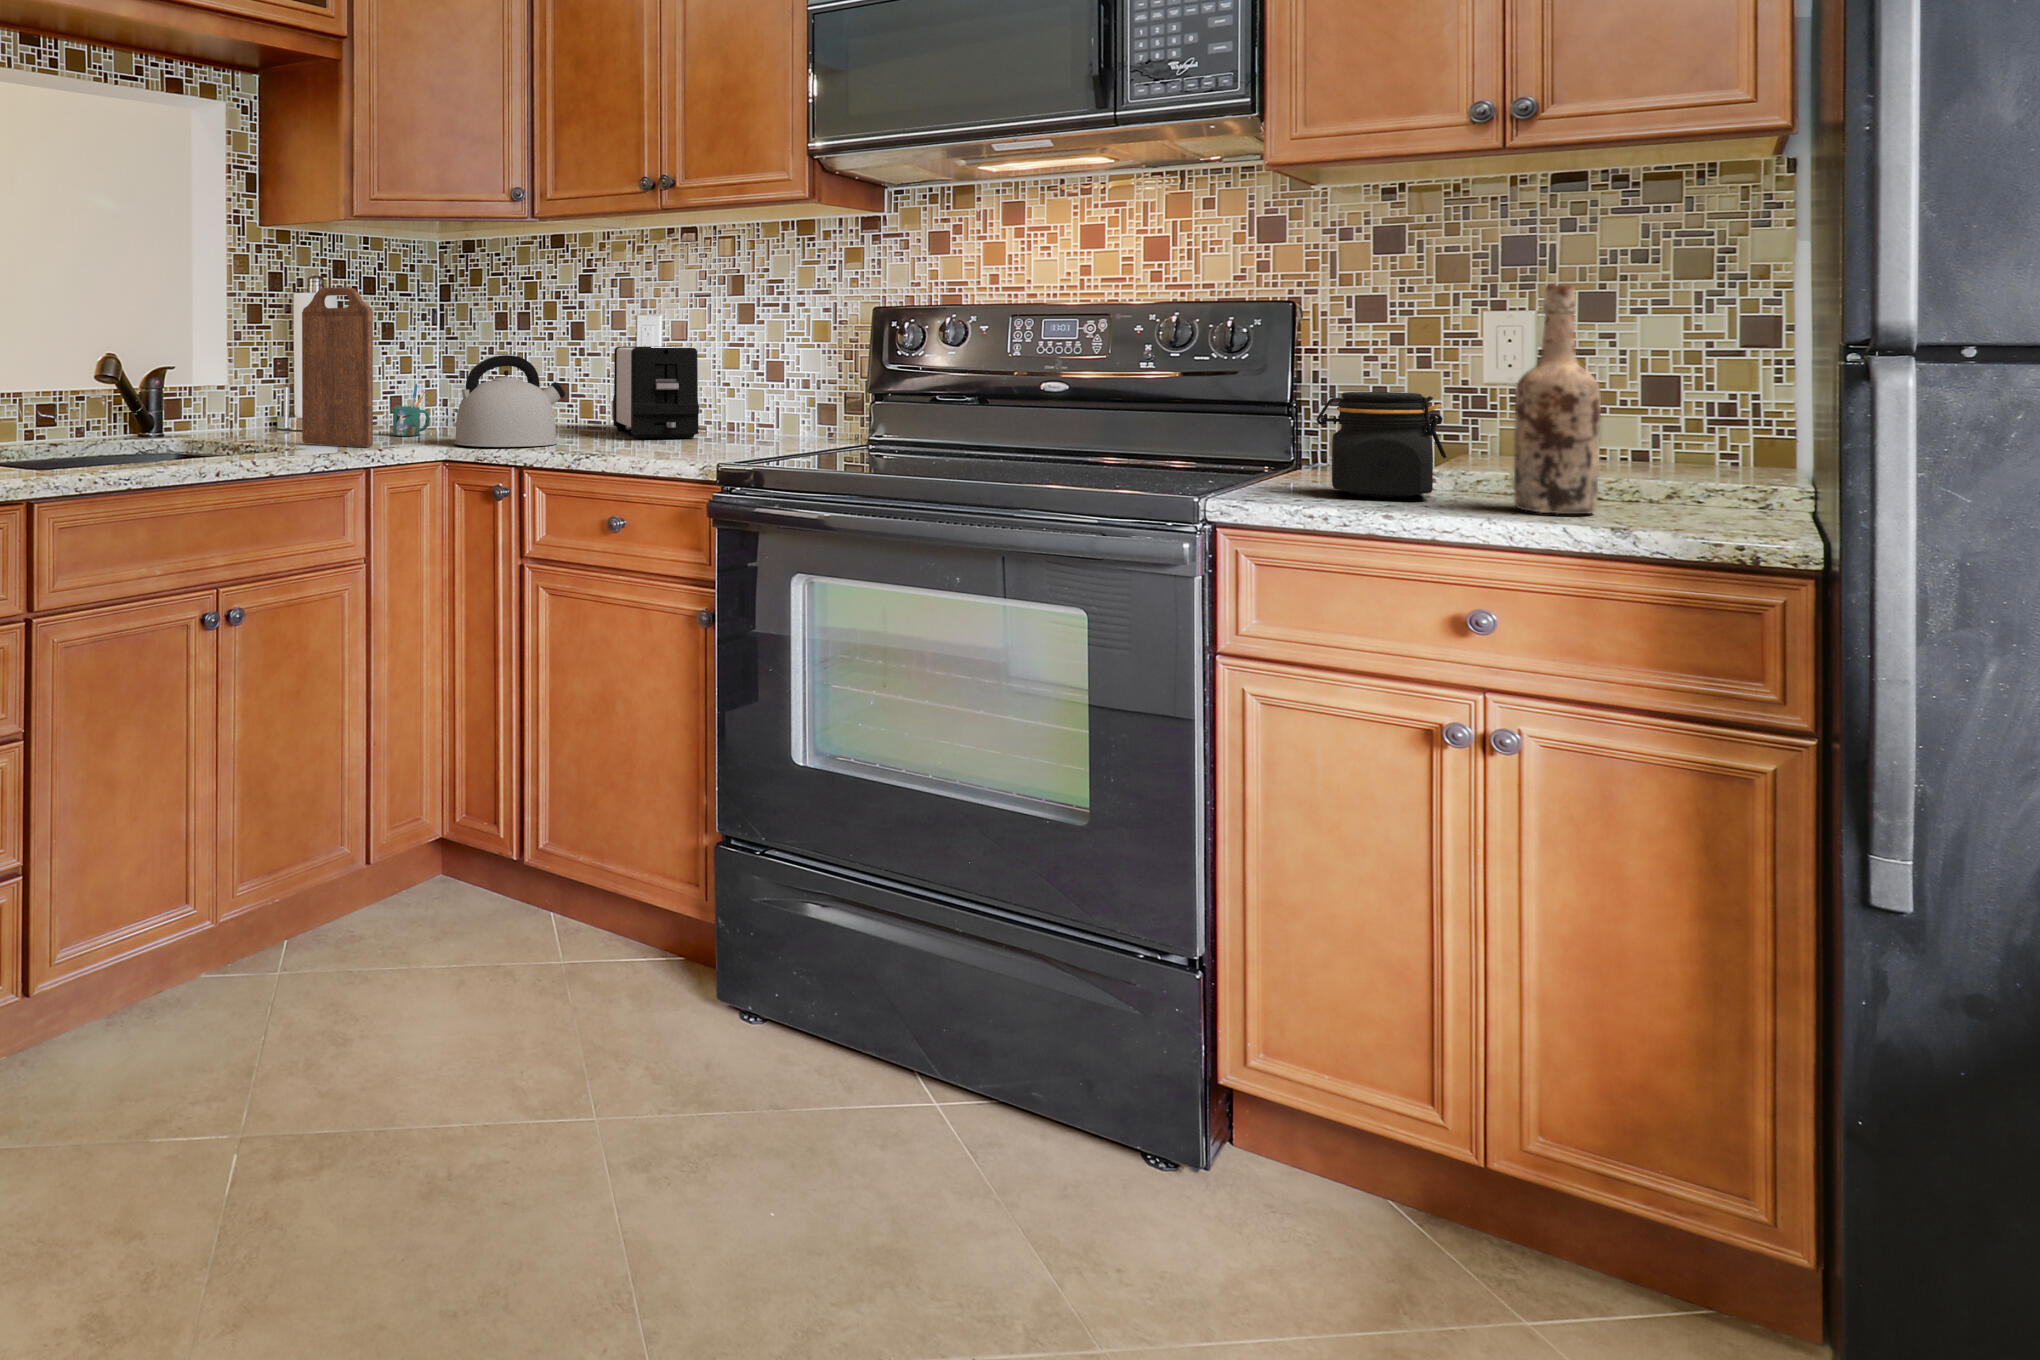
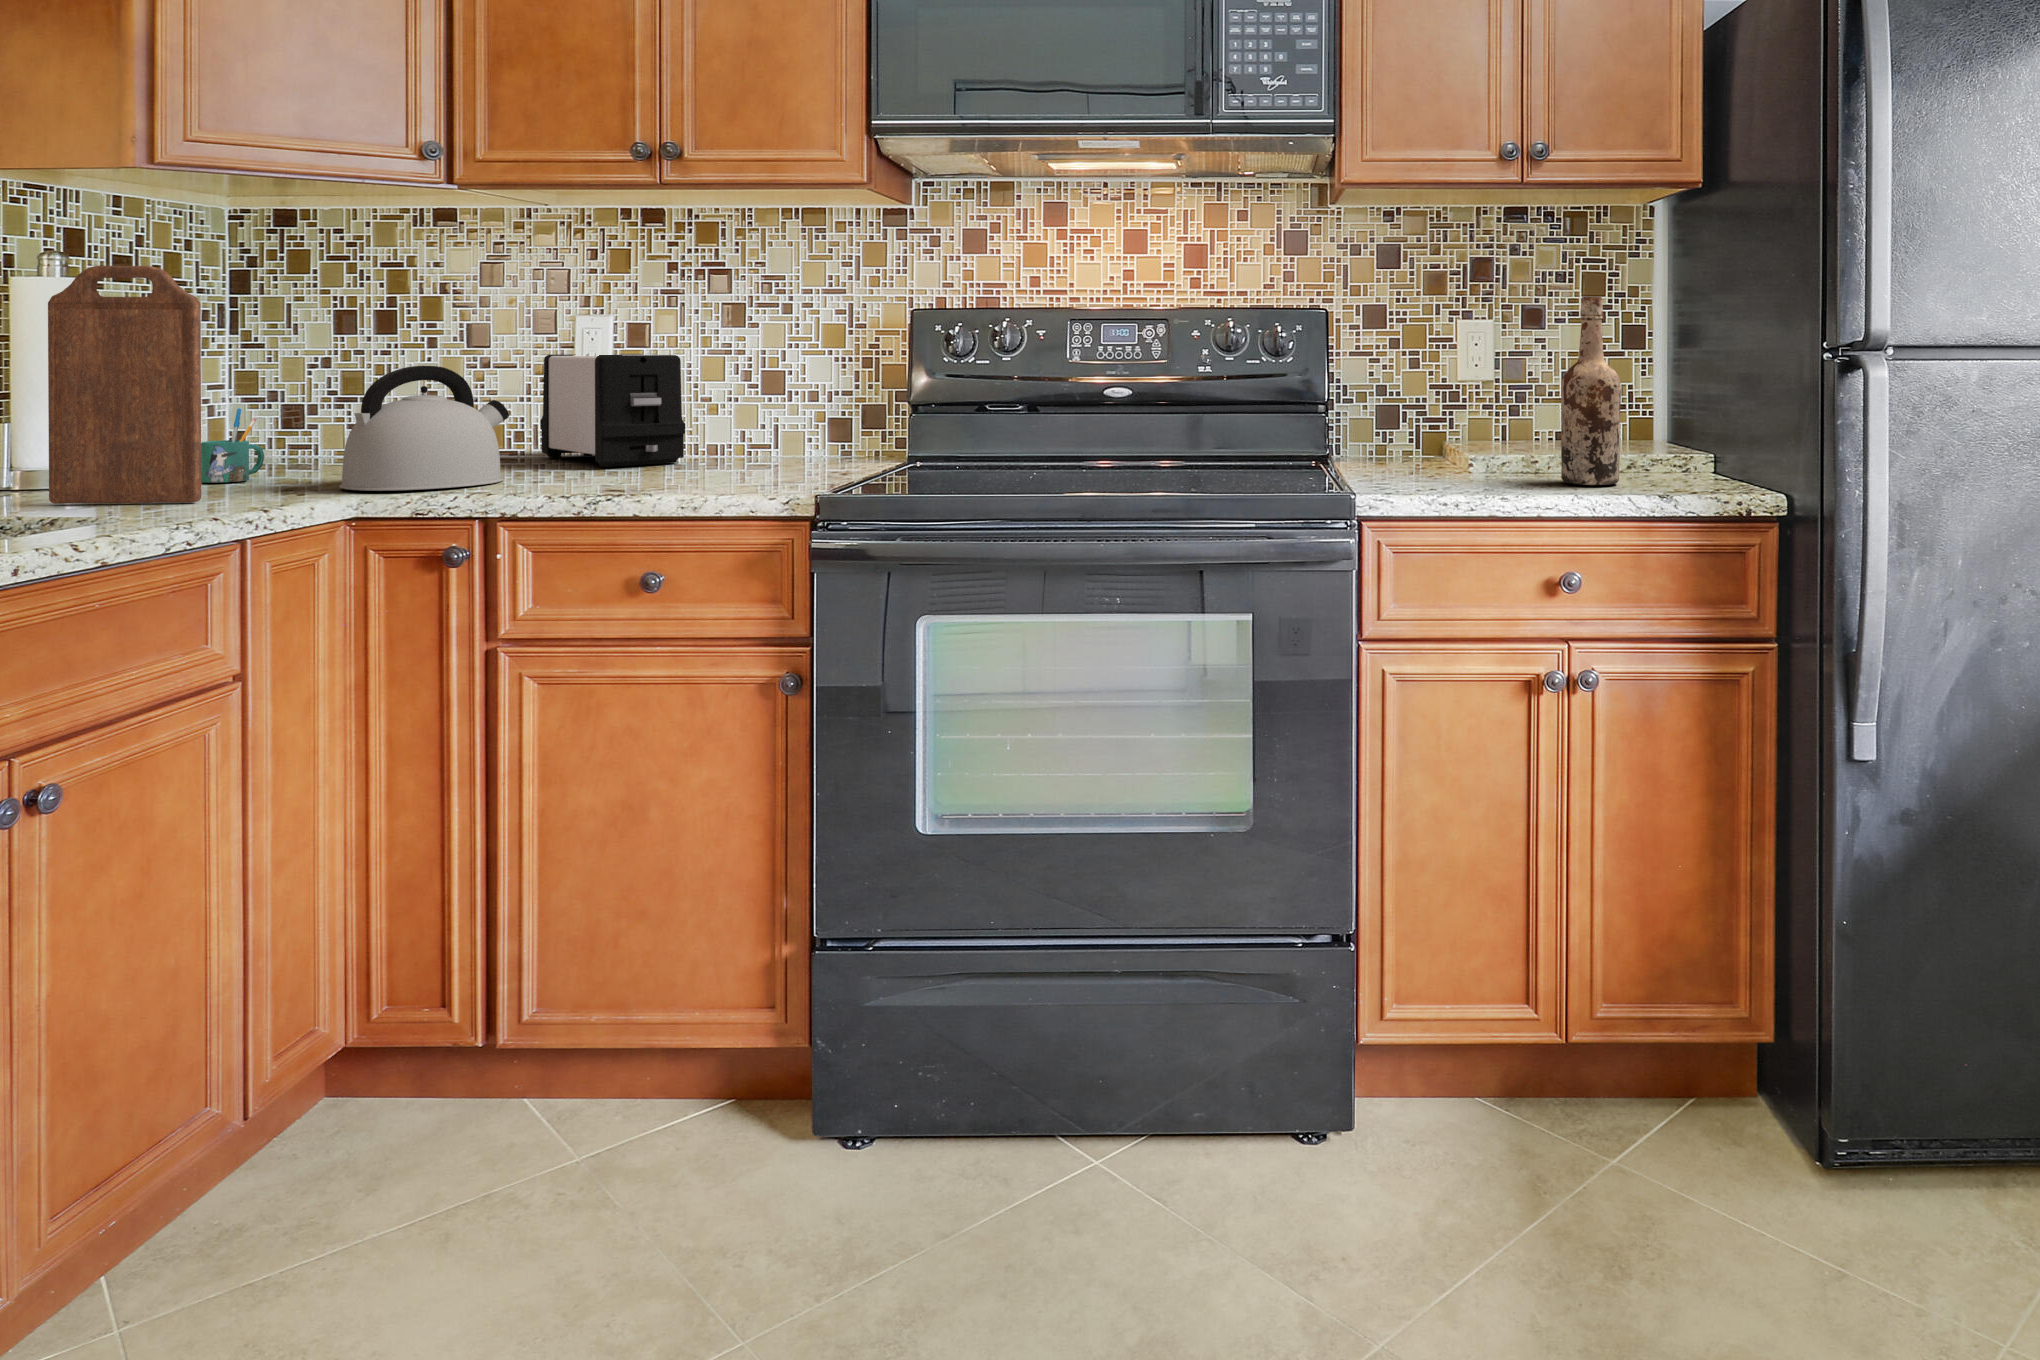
jar: present [1317,392,1446,498] -> none [1400,389,1500,481]

